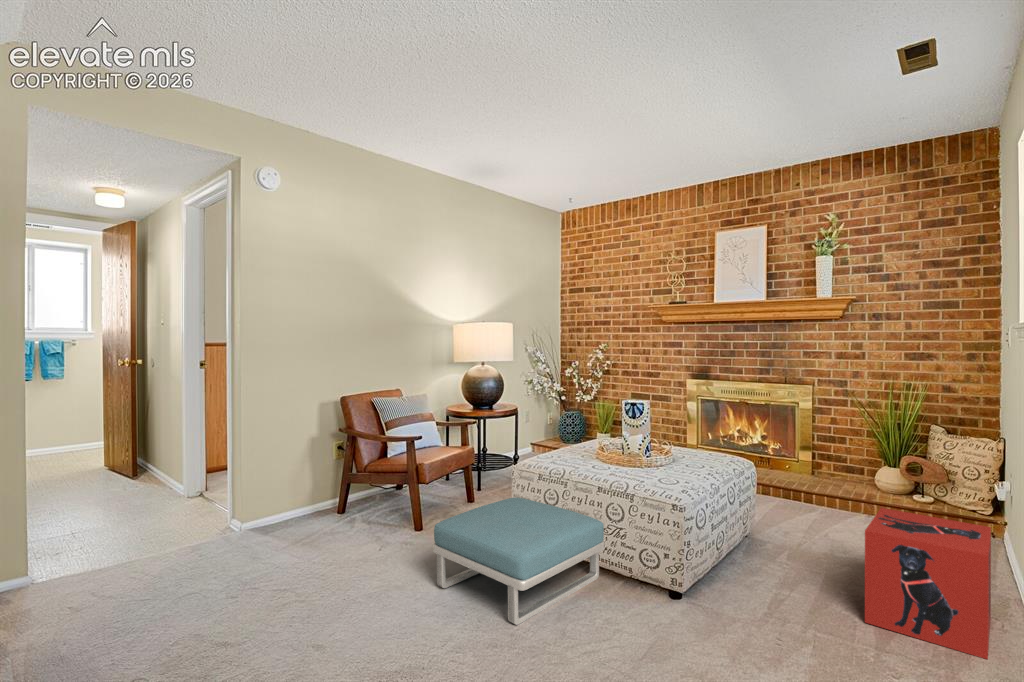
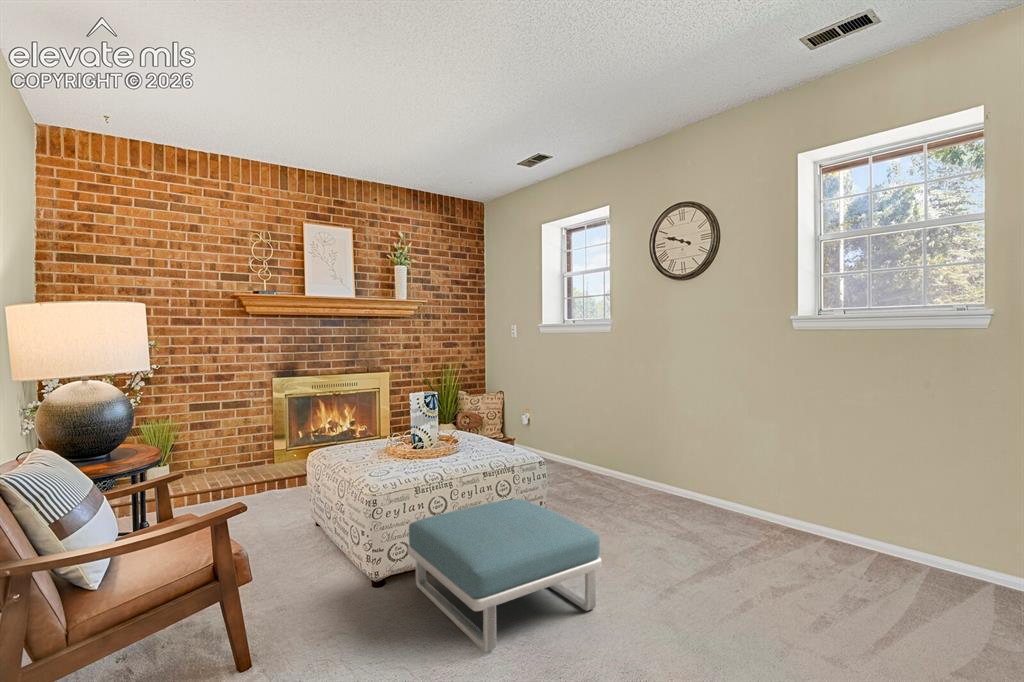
storage box: present [865,508,991,659] -> none [574,427,650,497]

